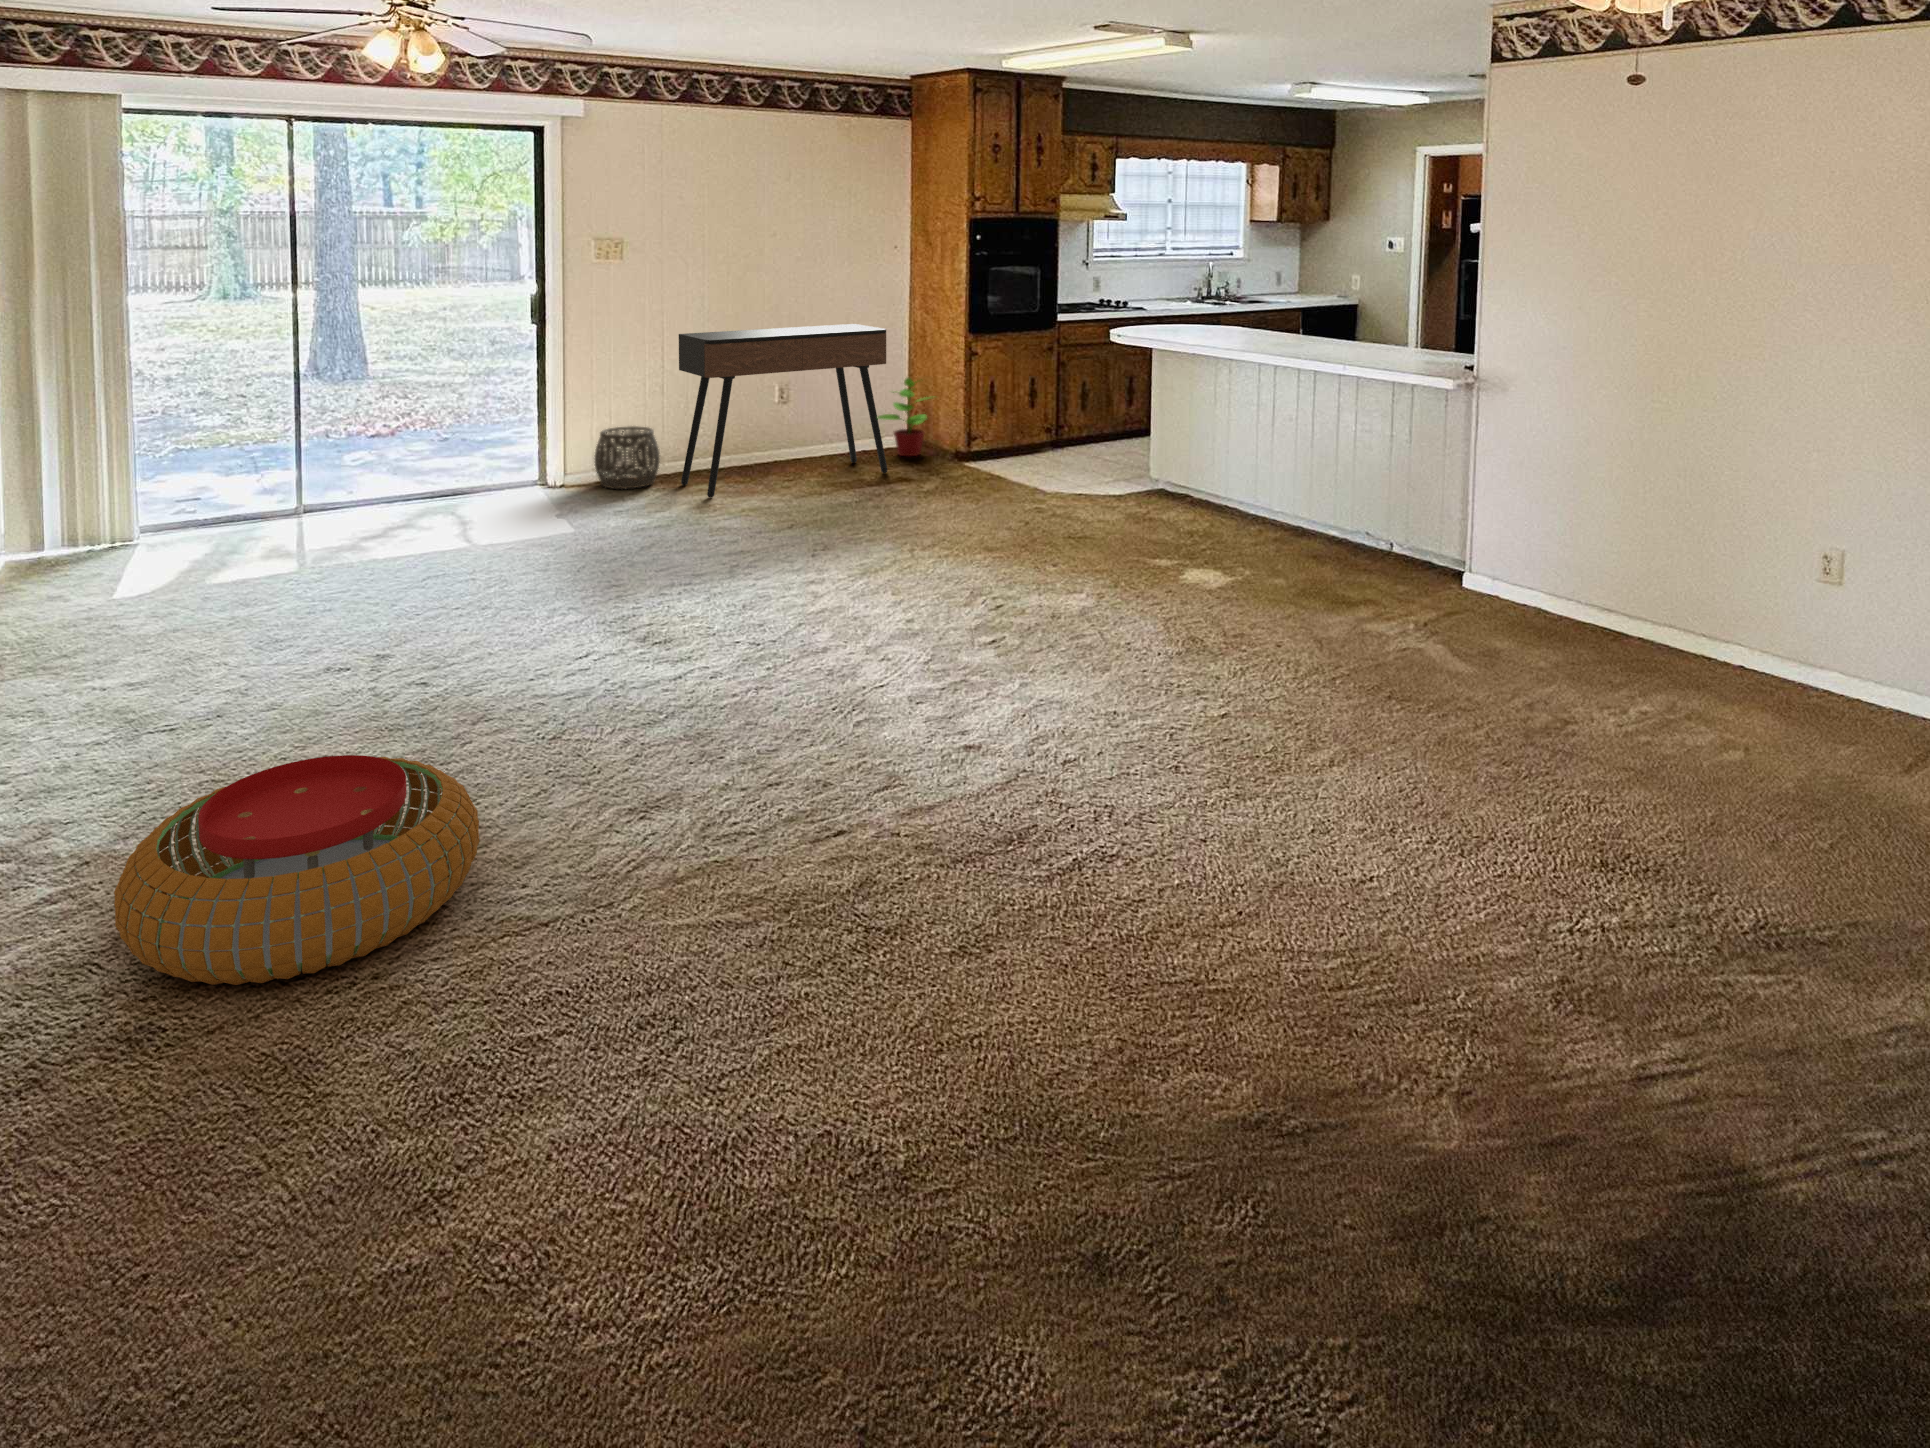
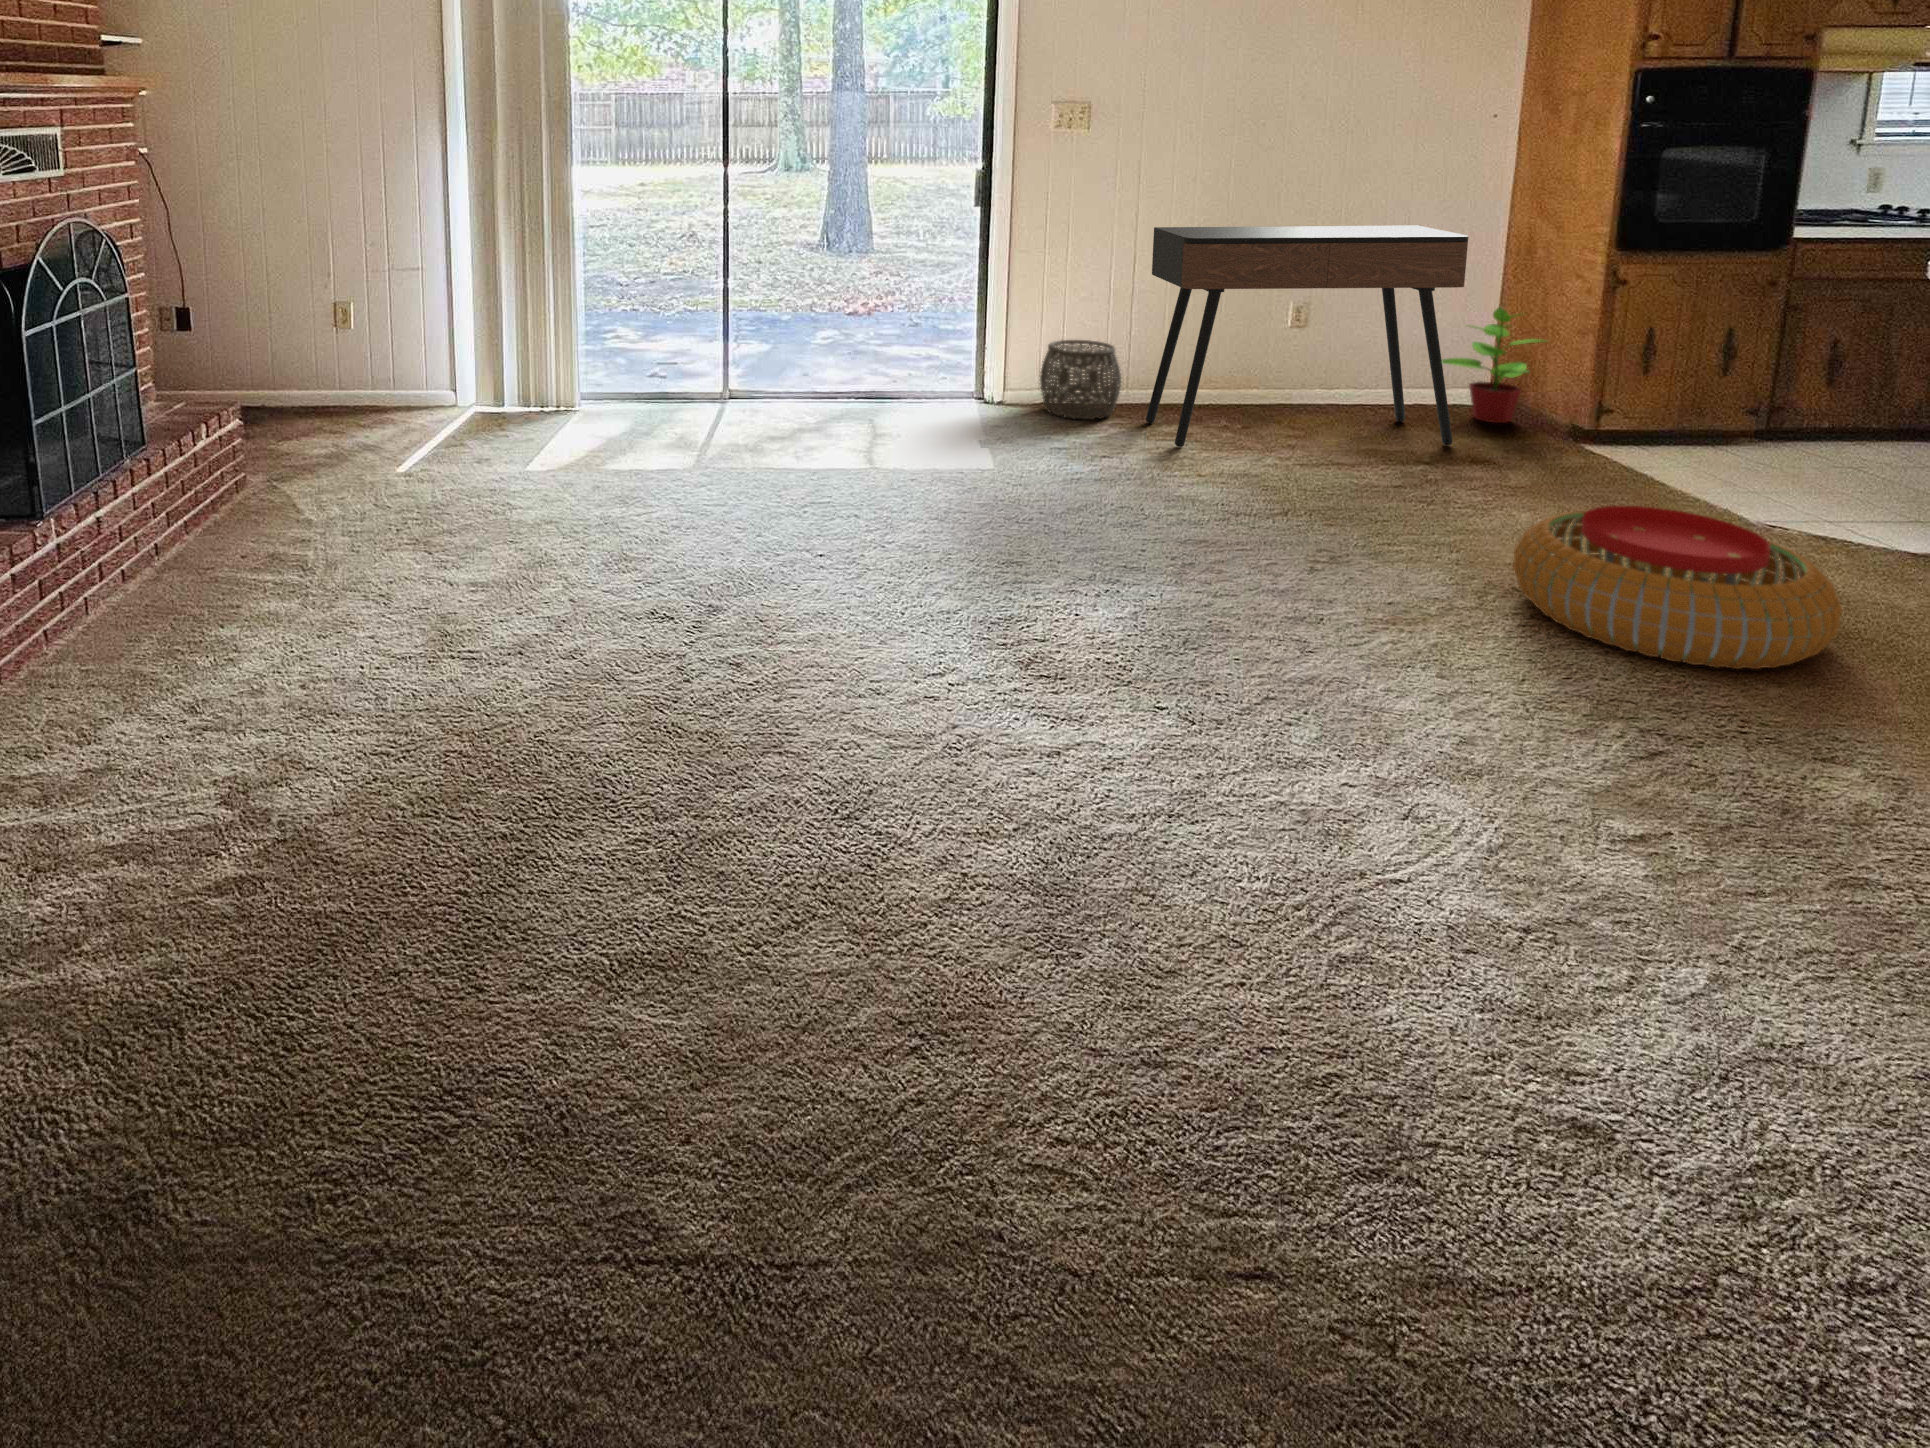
pouf: present [114,755,480,985] -> present [1513,506,1842,669]

